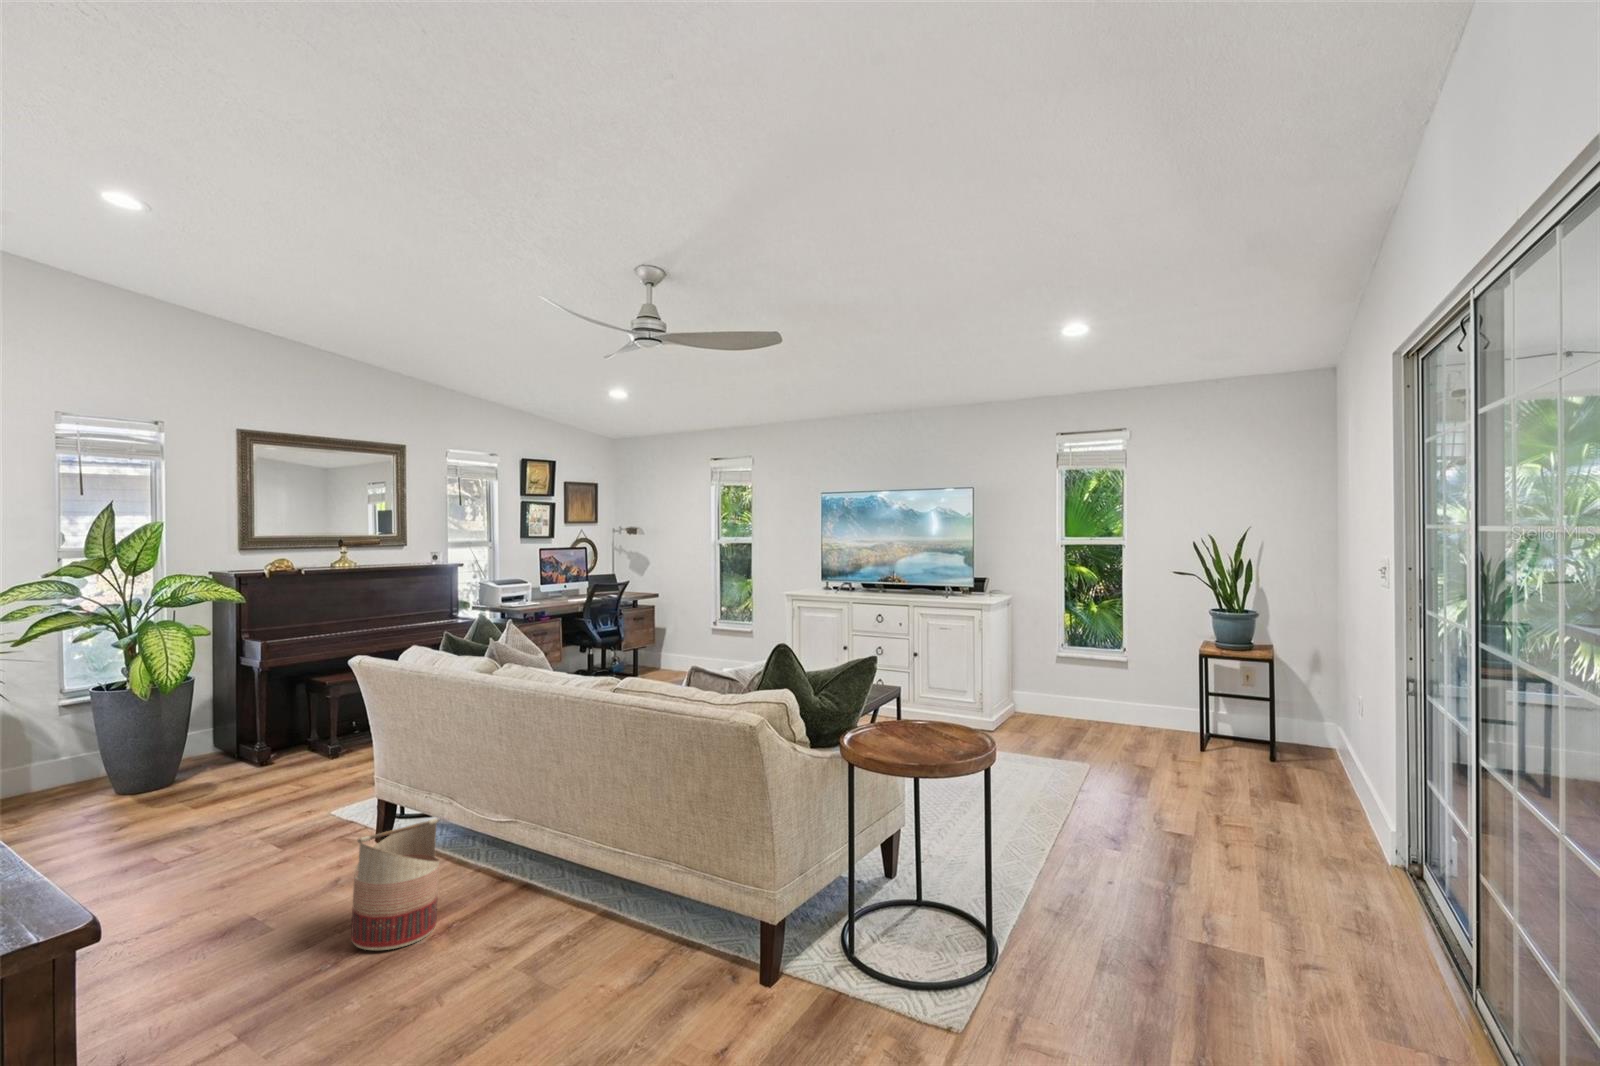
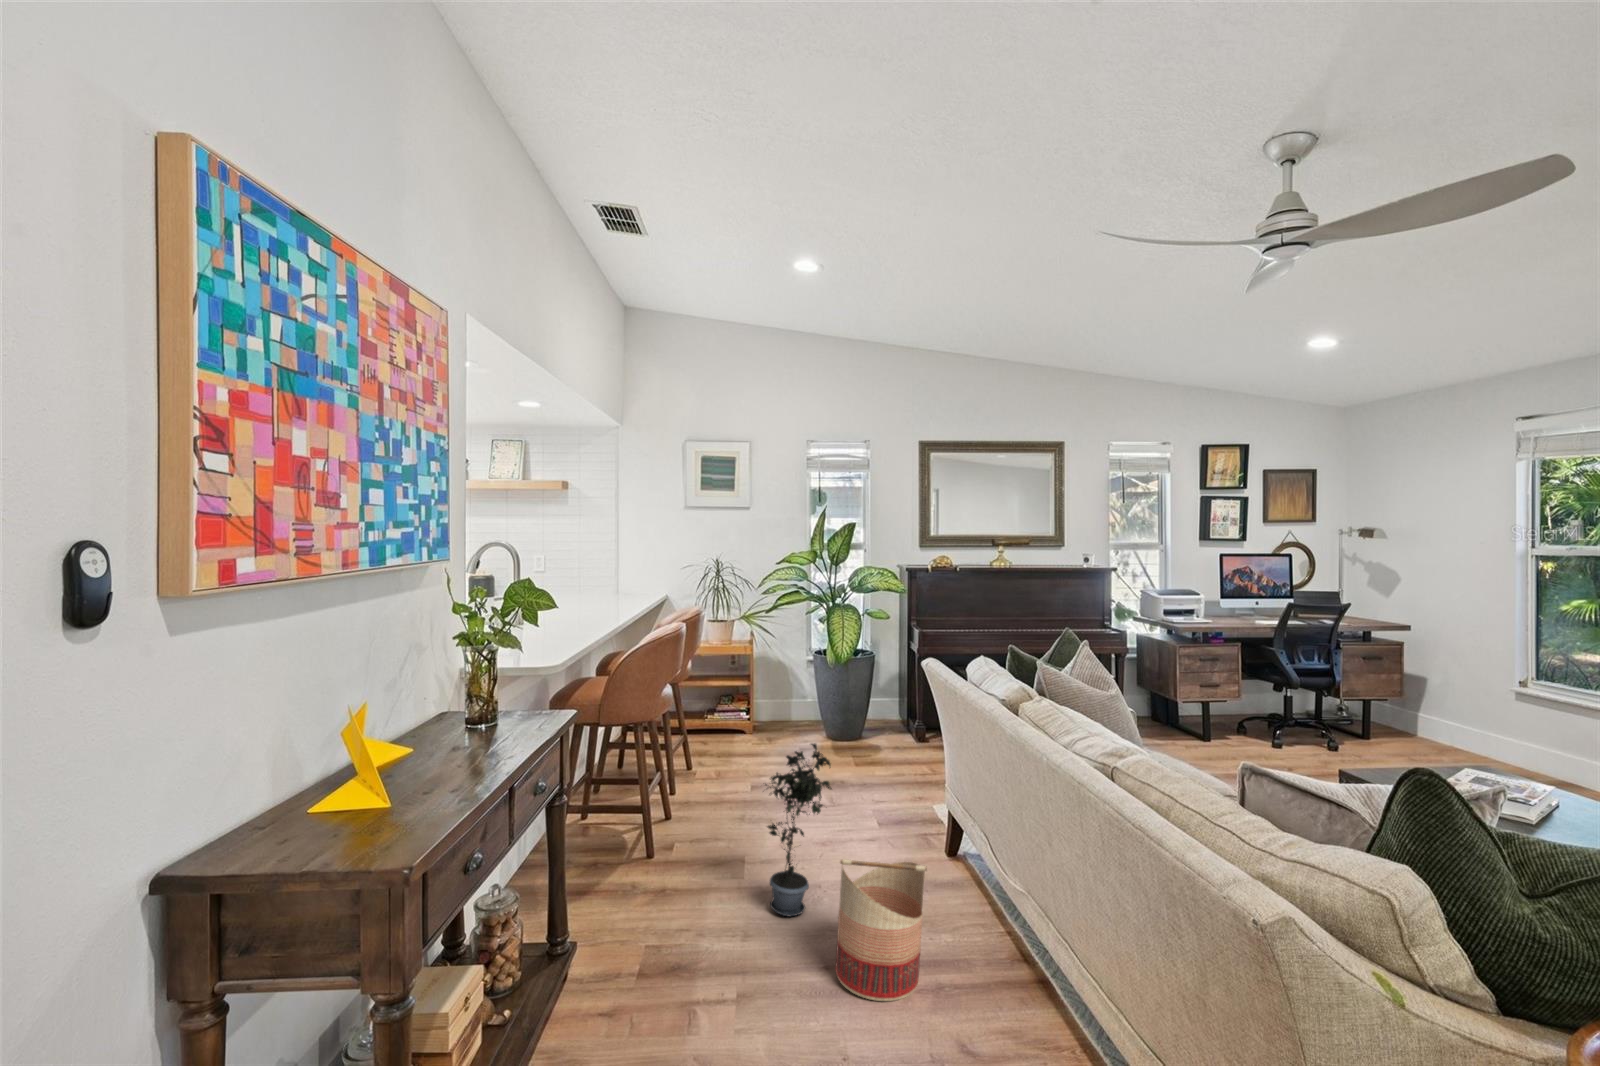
potted plant: none [214,751,314,942] -> present [765,743,832,917]

